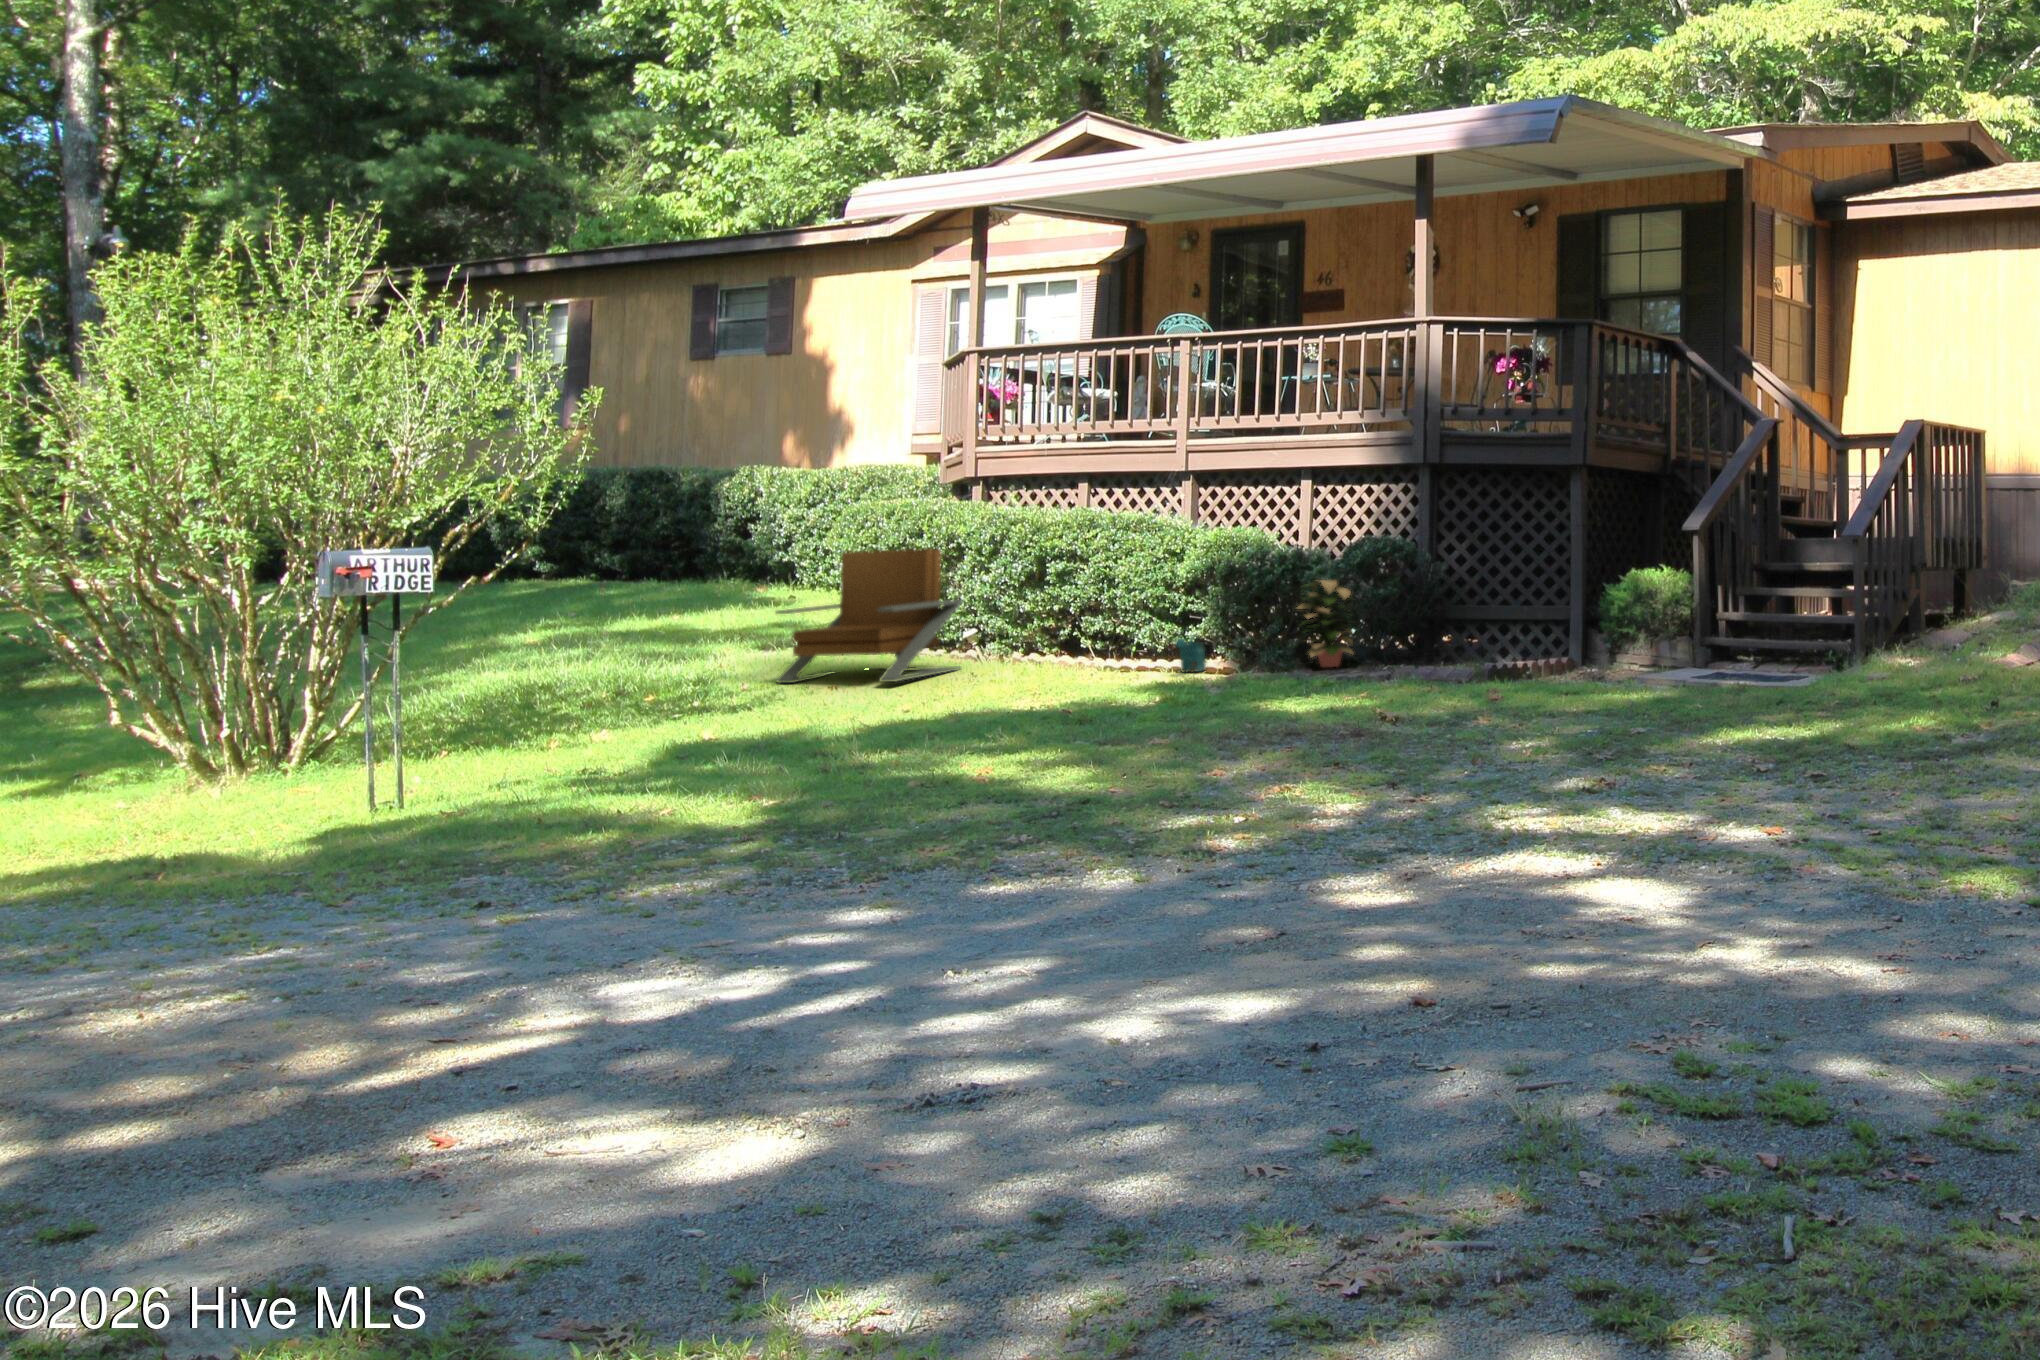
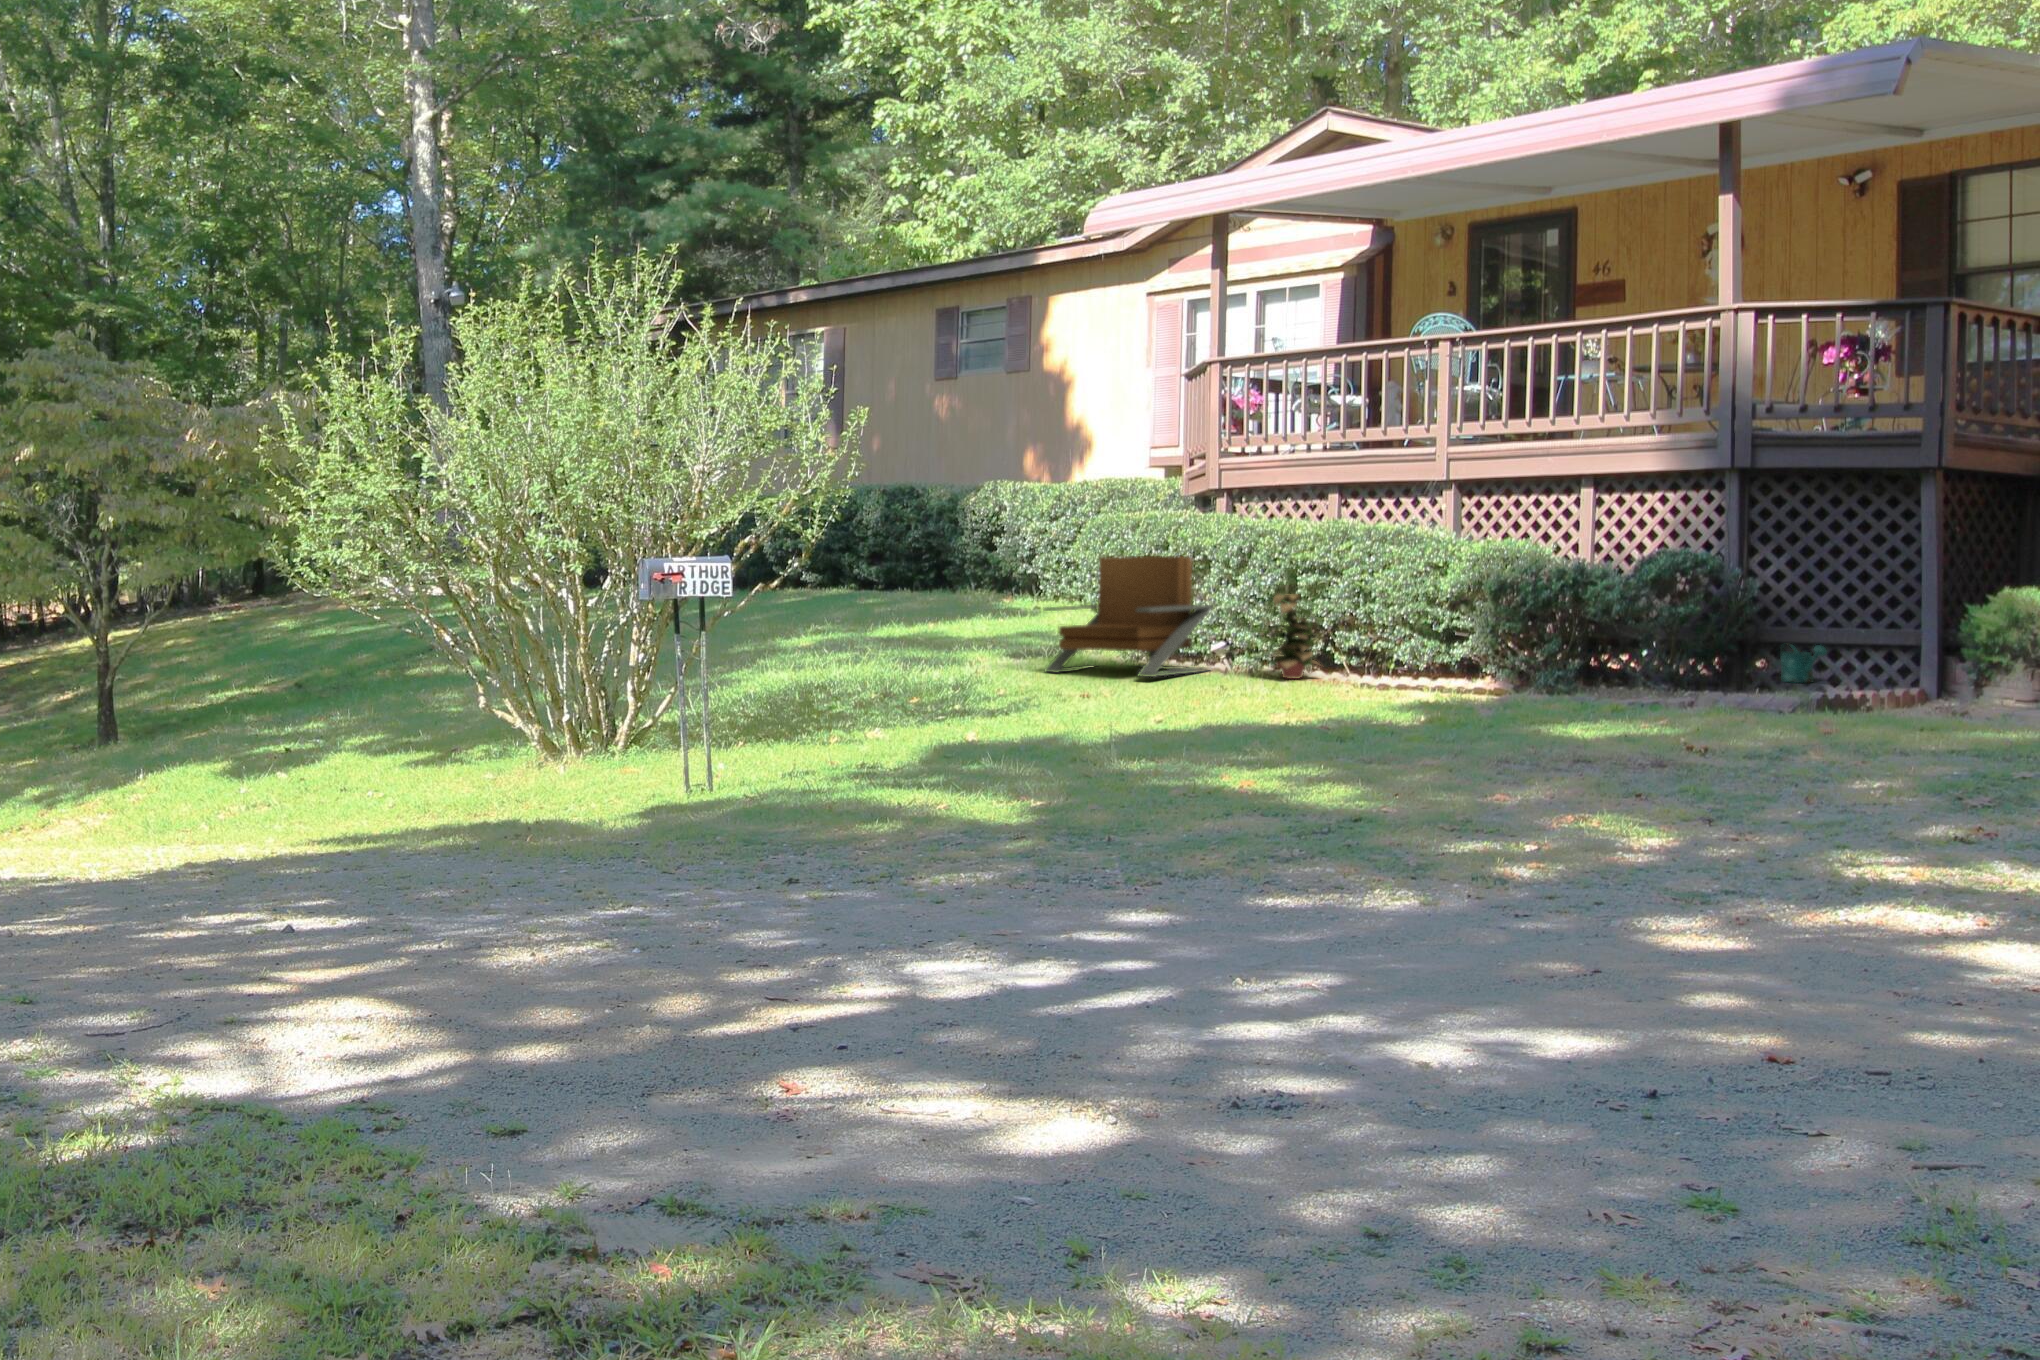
decorative plant: present [1298,580,1353,668] -> present [1266,594,1320,679]
watering can: present [1175,635,1206,673] -> present [1780,644,1827,683]

